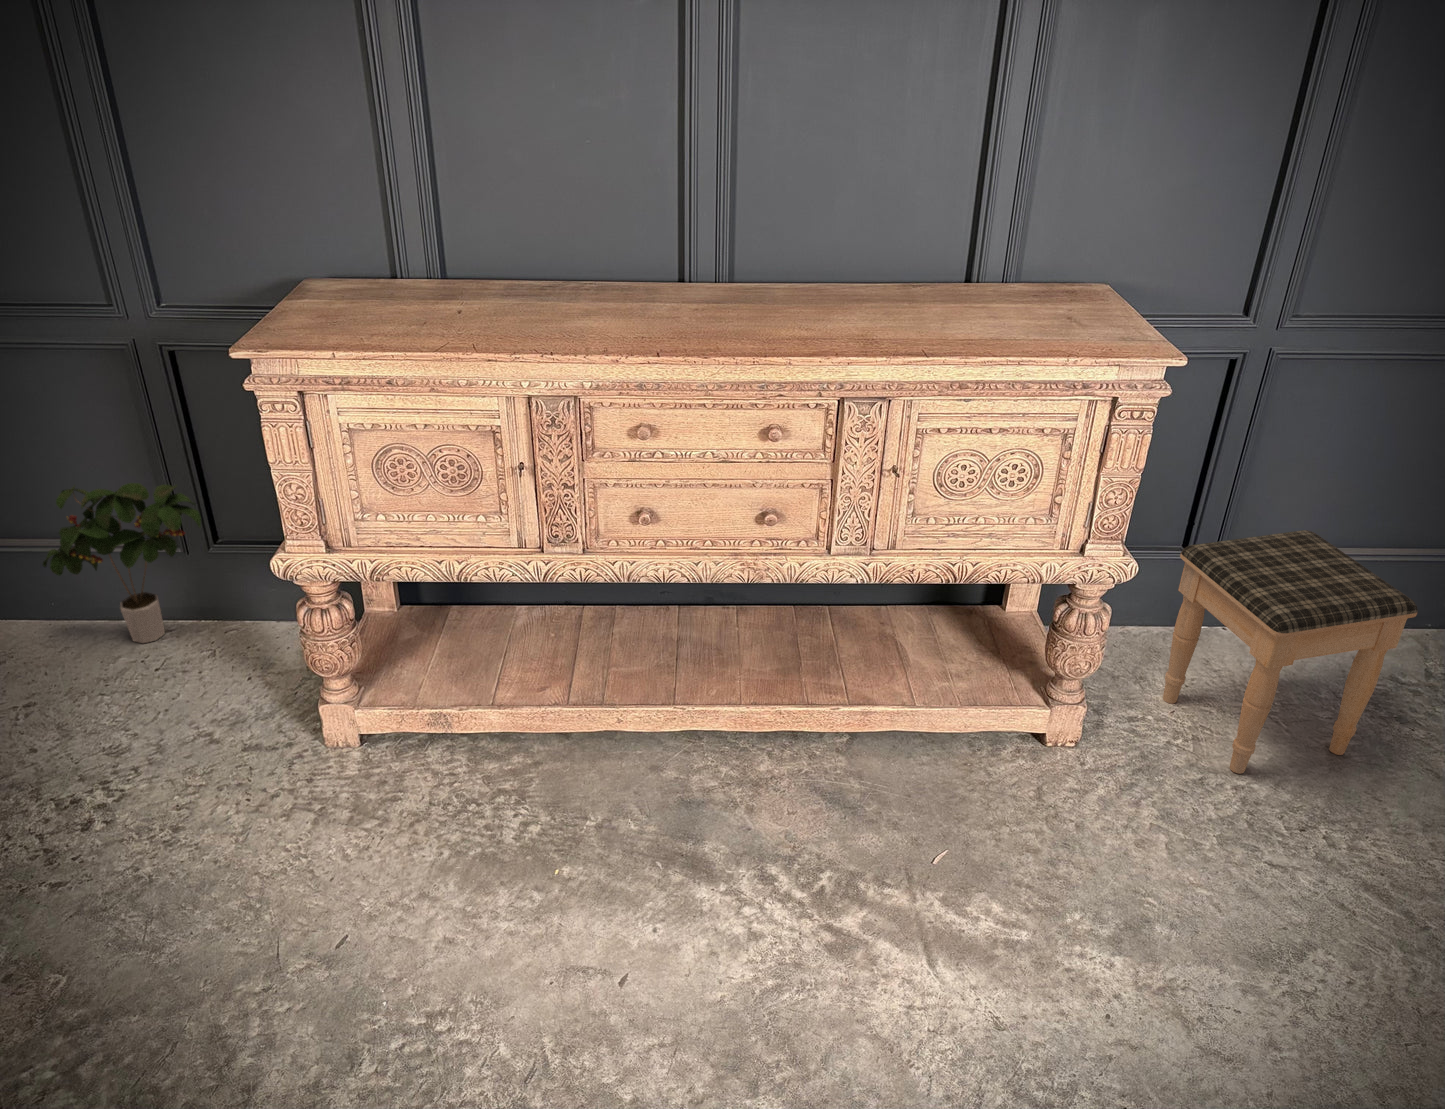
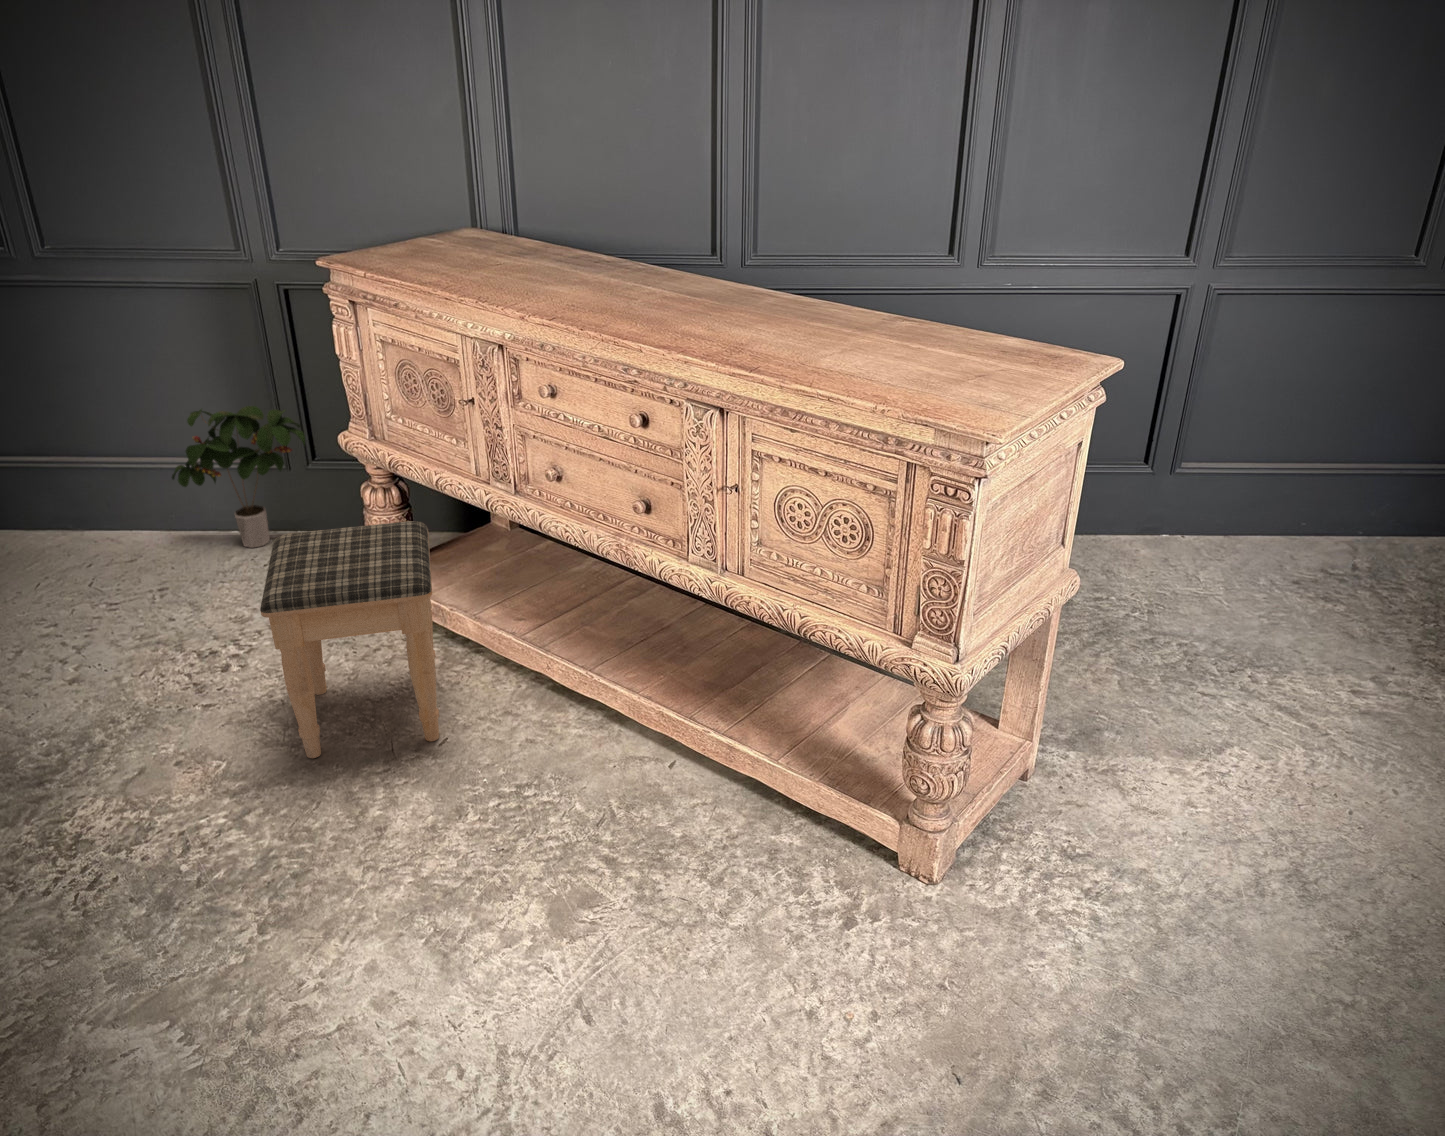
footstool: present [1163,530,1418,774] -> present [260,521,439,758]

